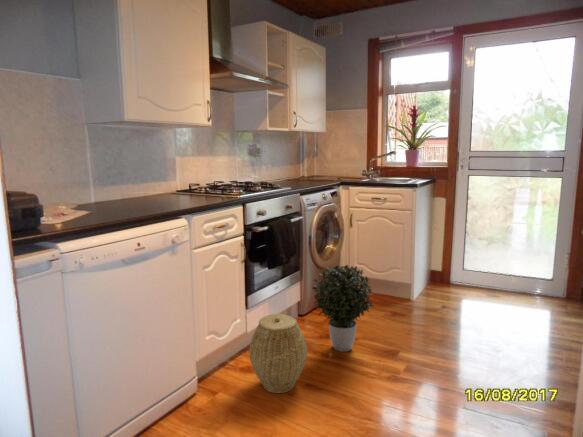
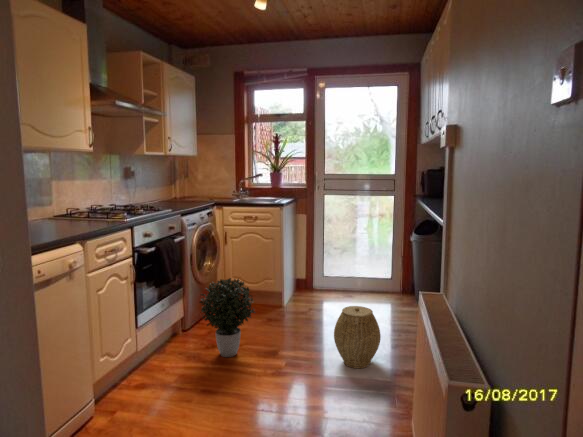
woven basket: present [250,314,307,393] -> present [334,306,381,368]

